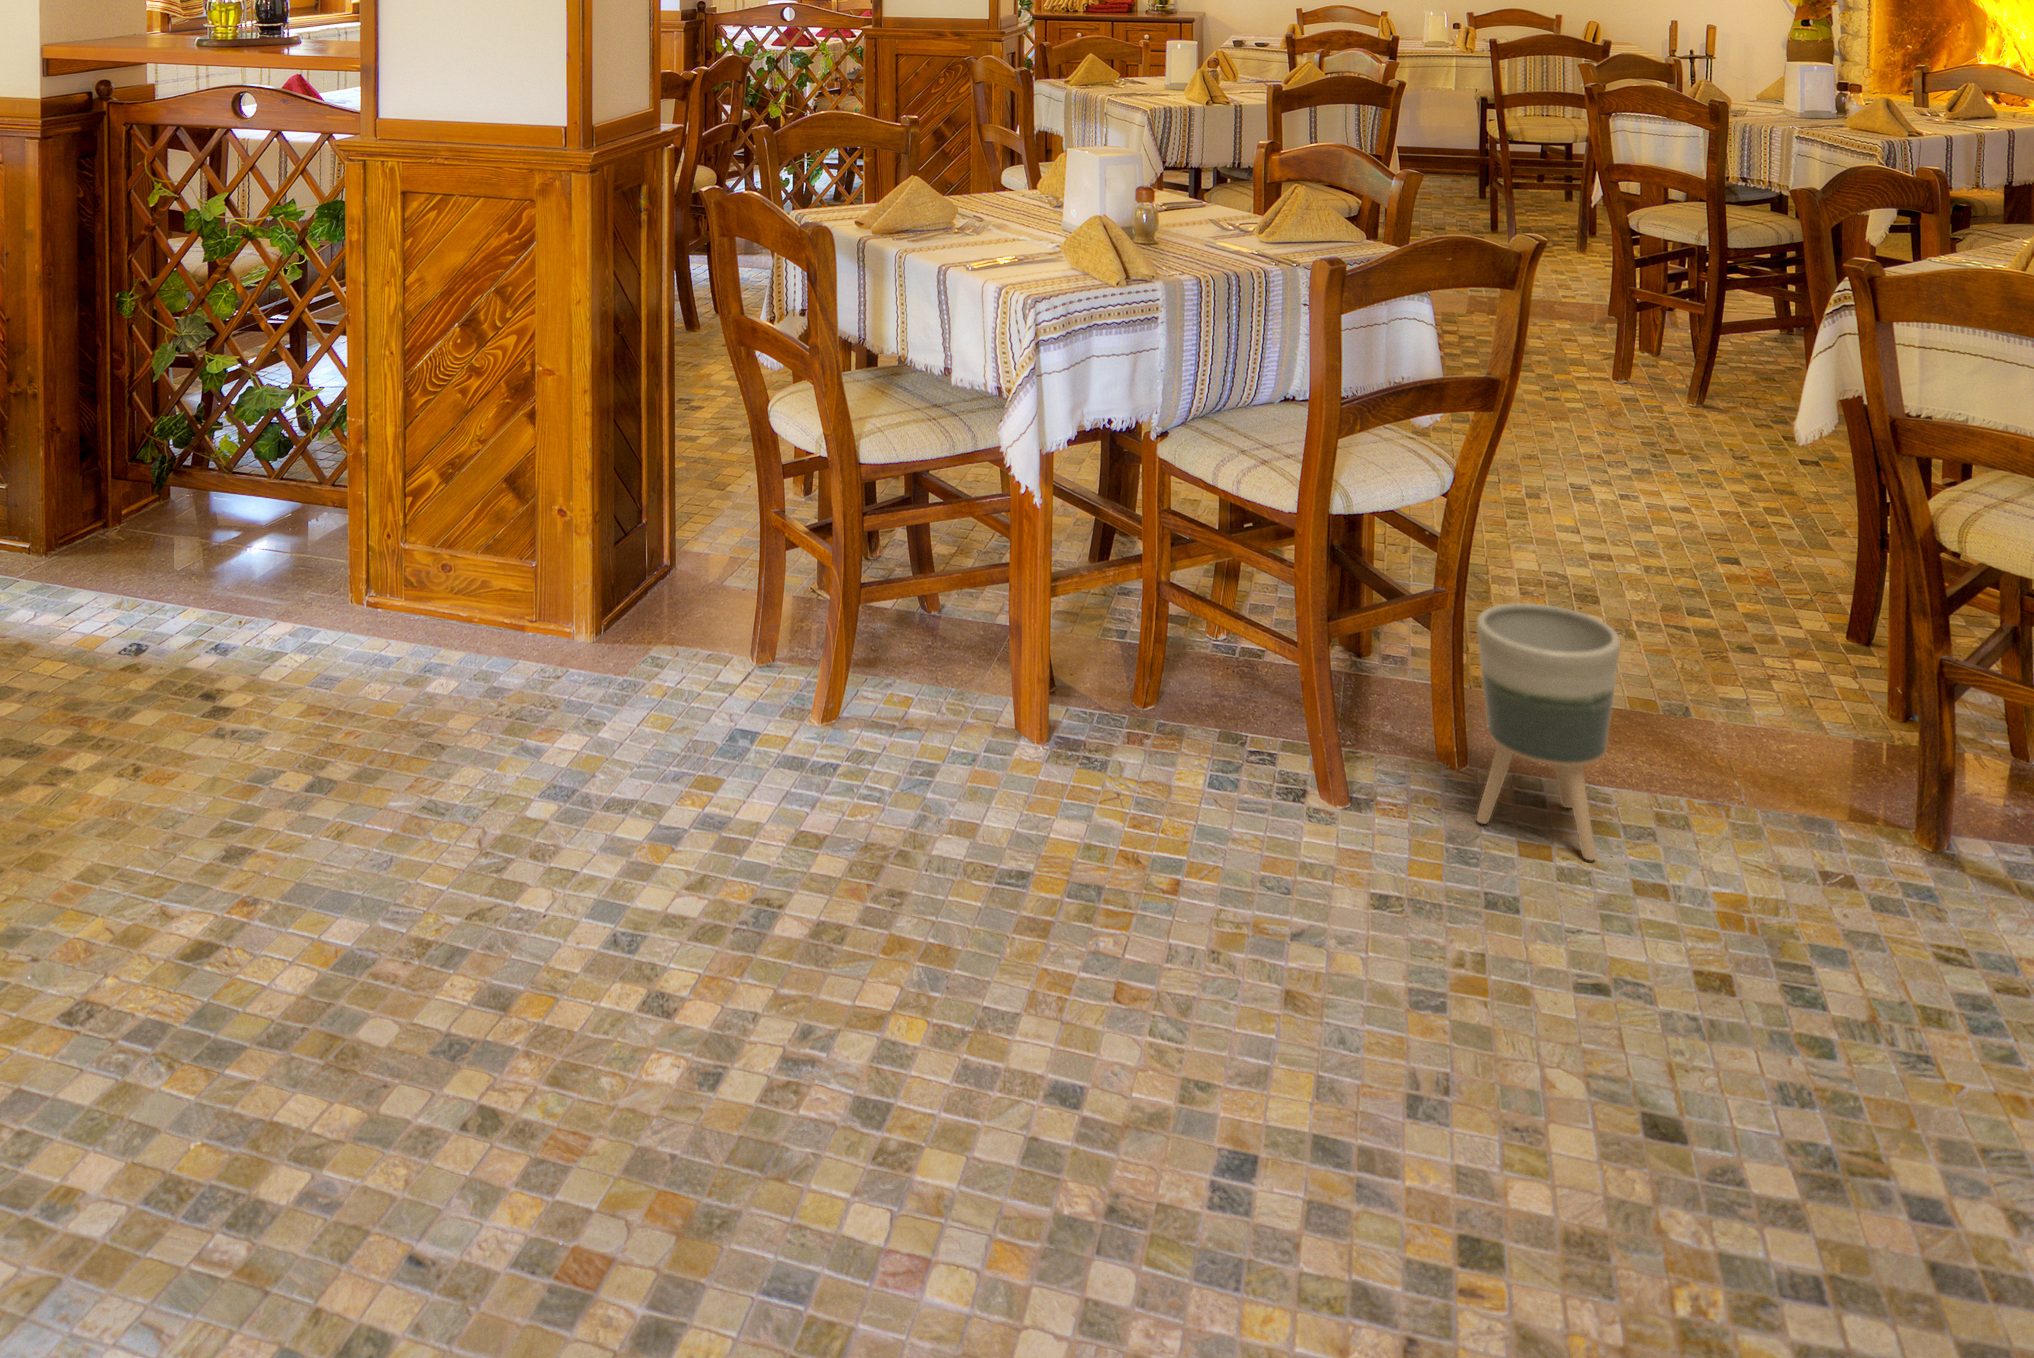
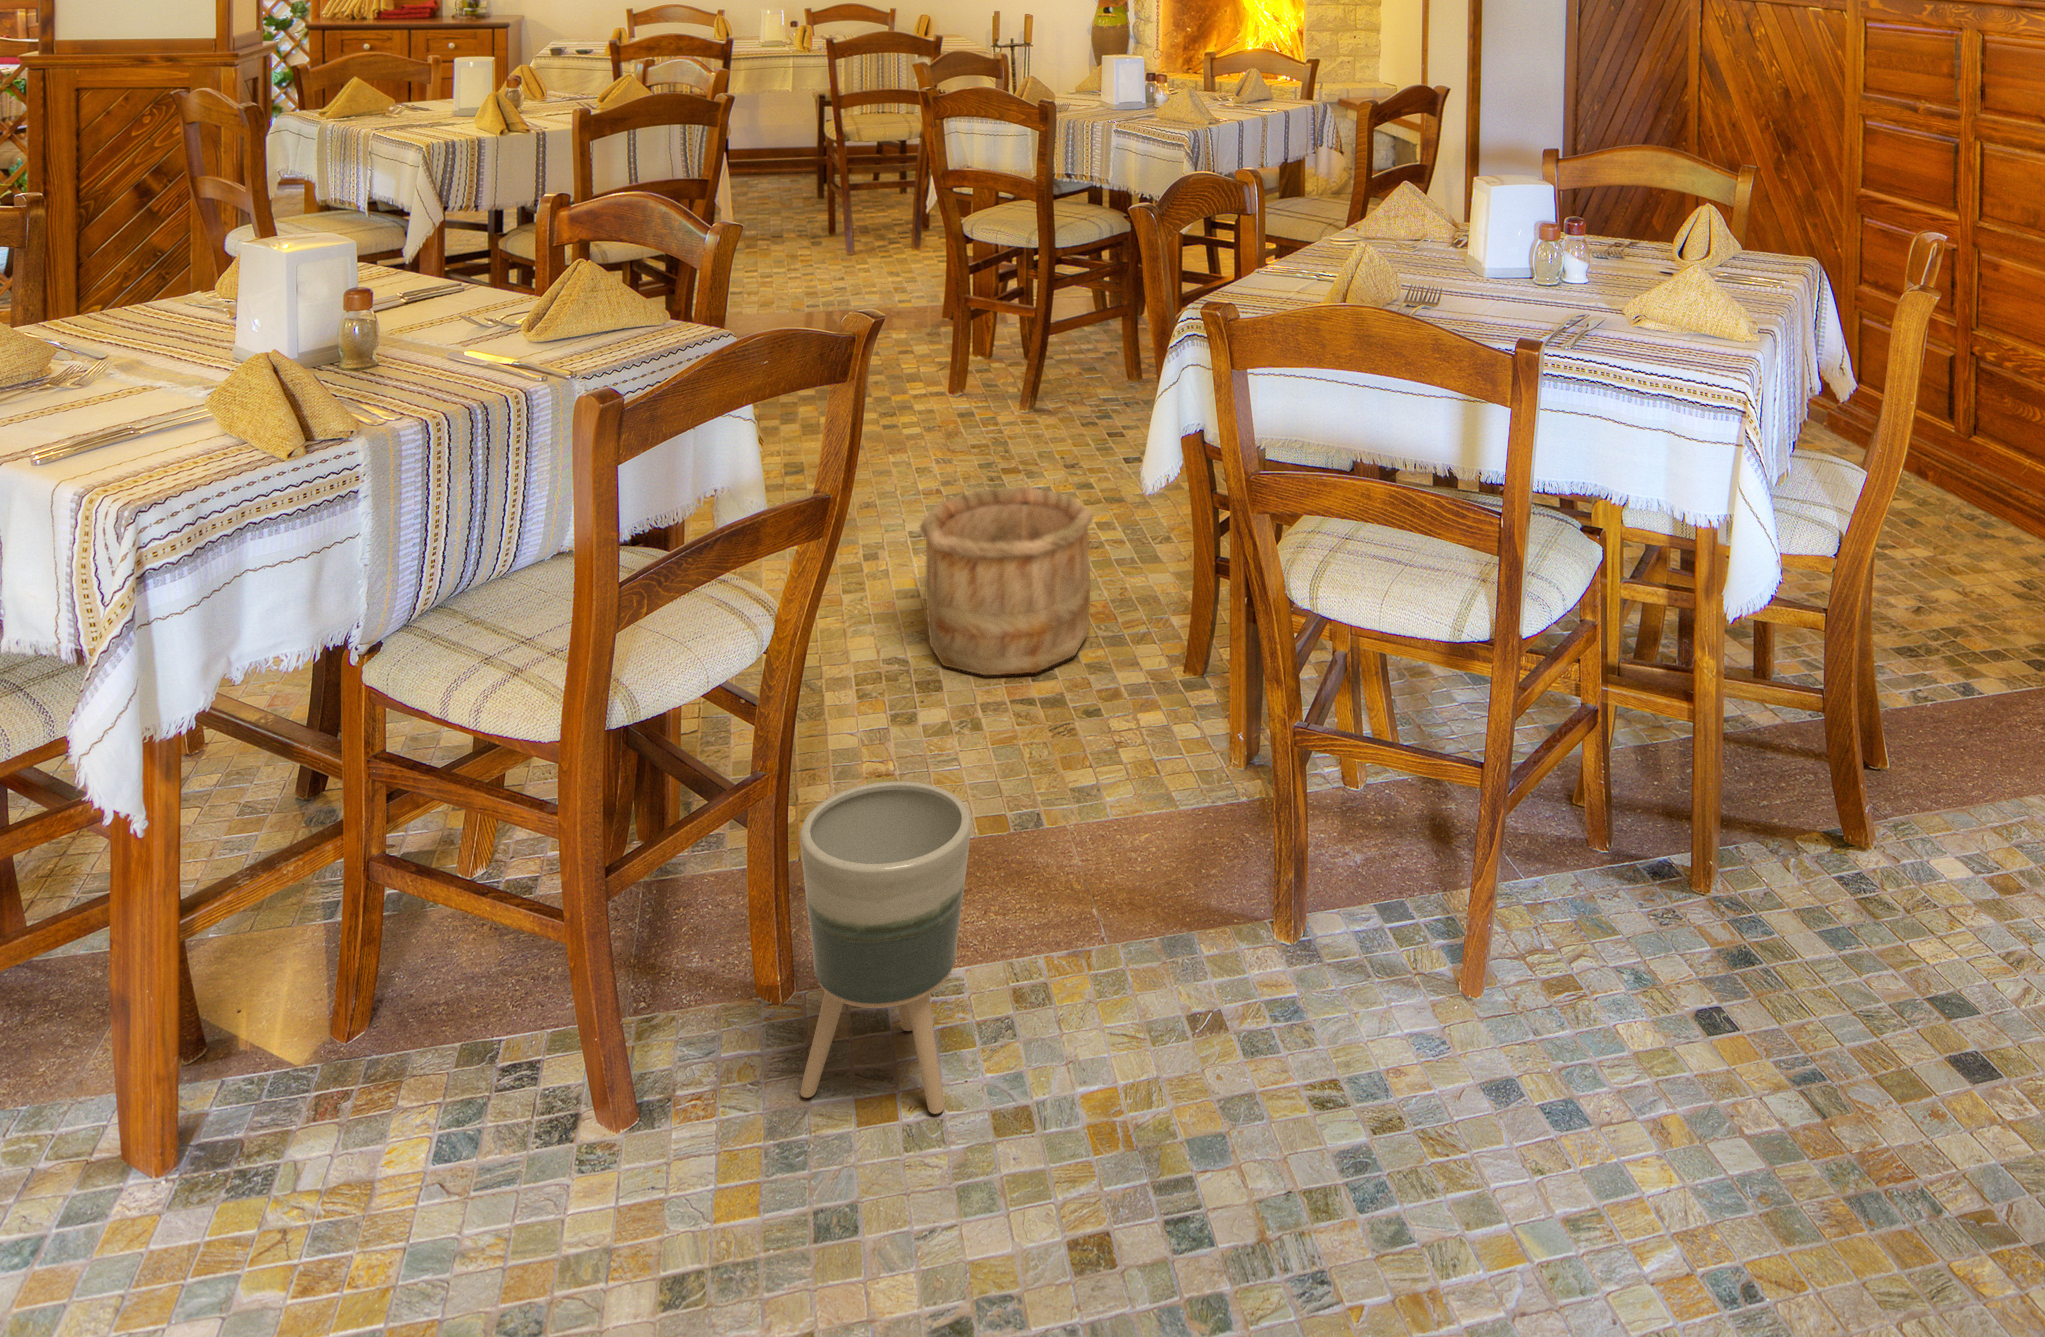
wooden bucket: none [1581,441,1756,606] -> present [920,487,1093,675]

